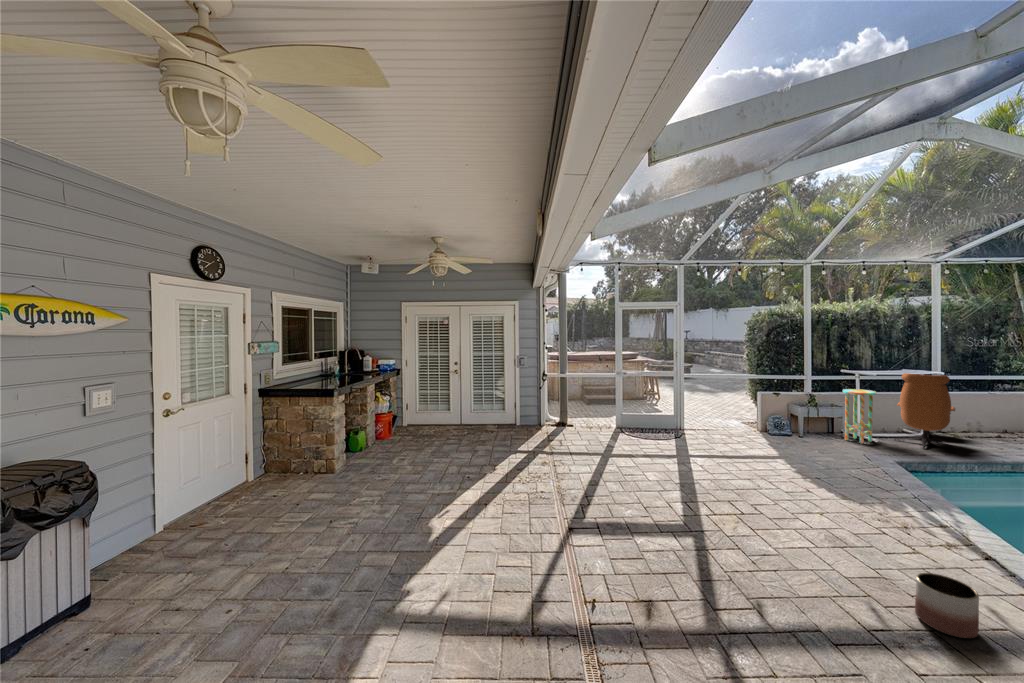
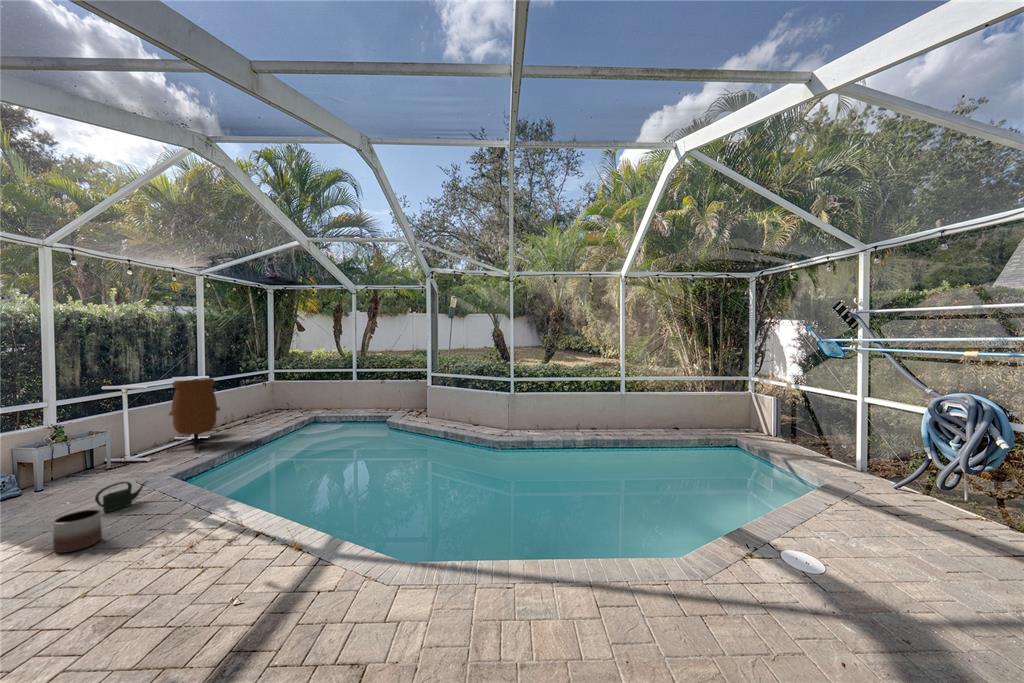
side table: present [843,389,877,444] -> none [105,404,147,468]
watering can: none [832,452,873,474] -> present [95,481,148,512]
planter: present [915,573,979,638] -> present [53,509,102,553]

